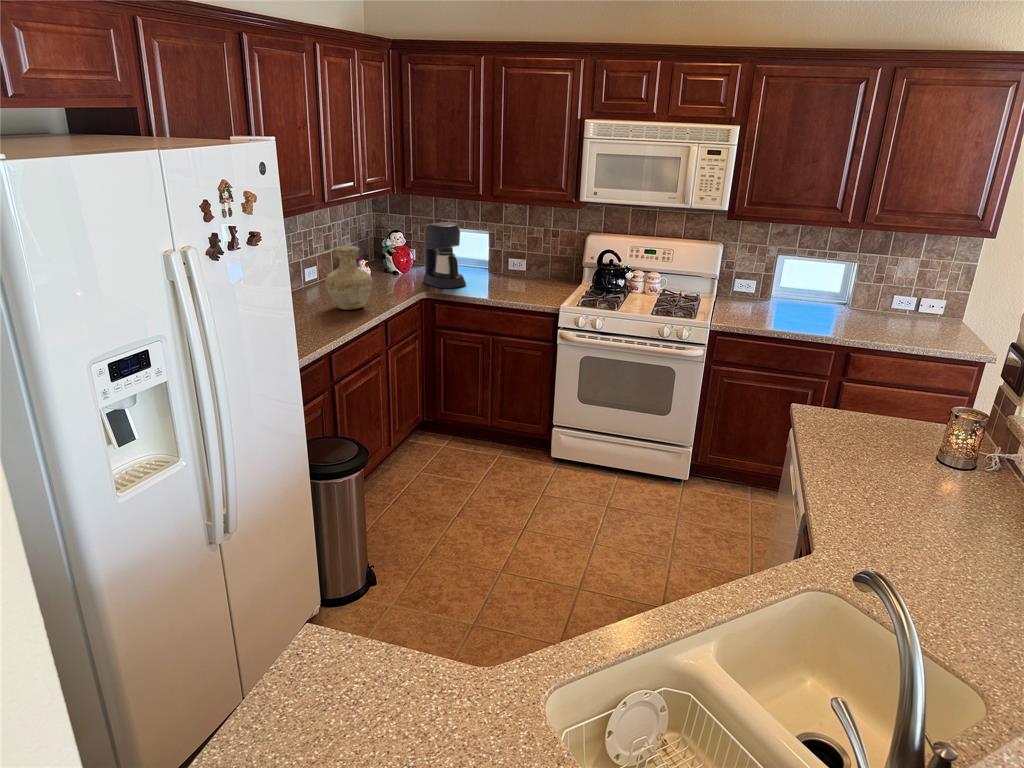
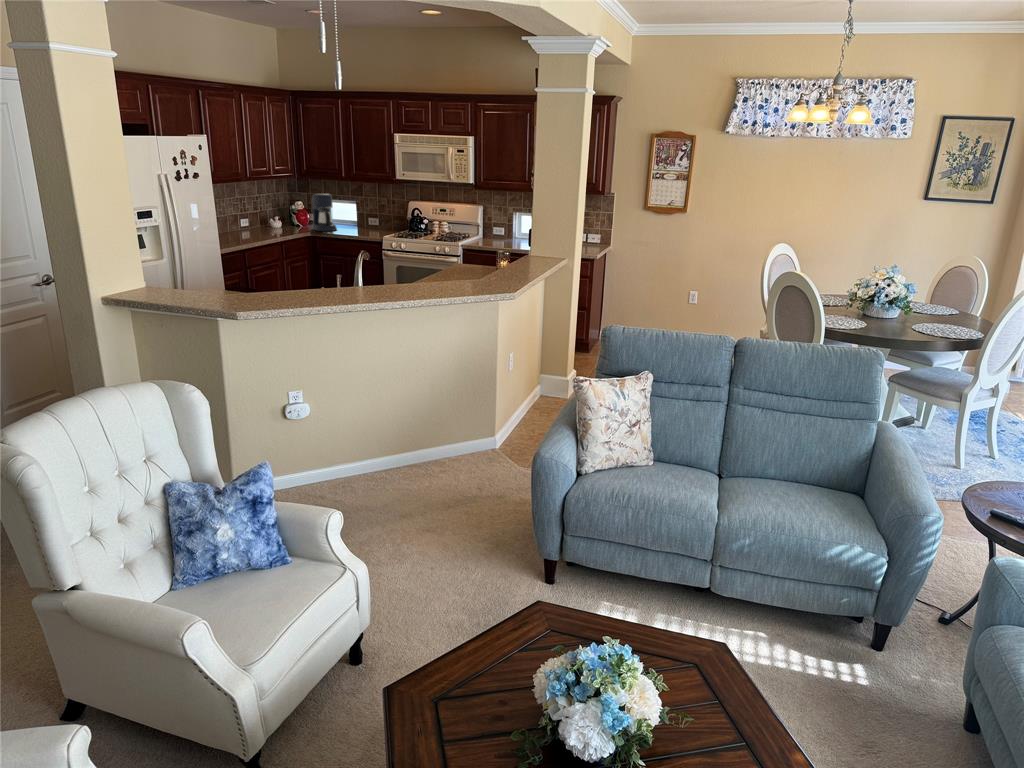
vase: present [325,245,372,310] -> none [248,201,275,236]

